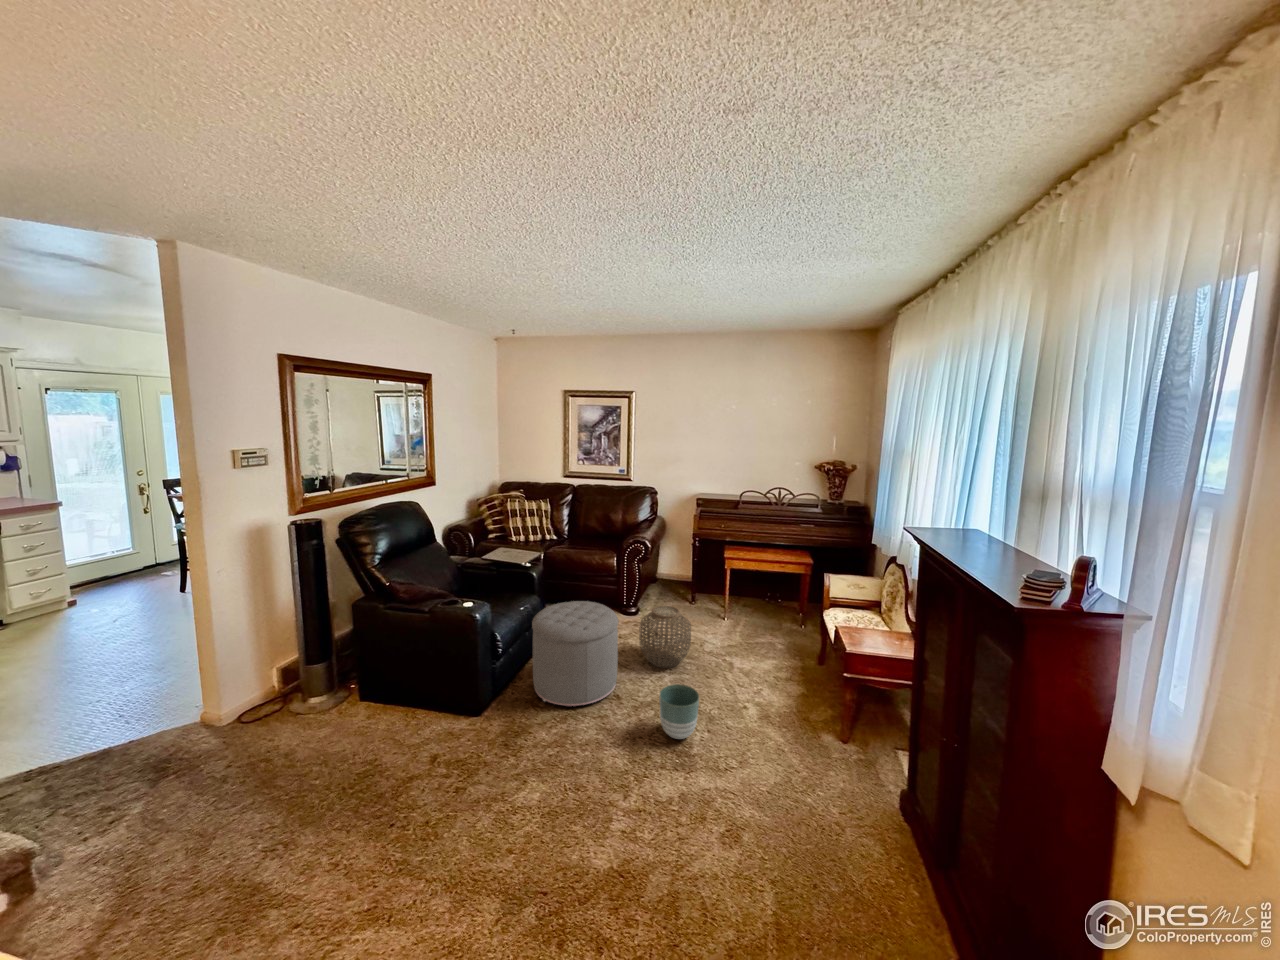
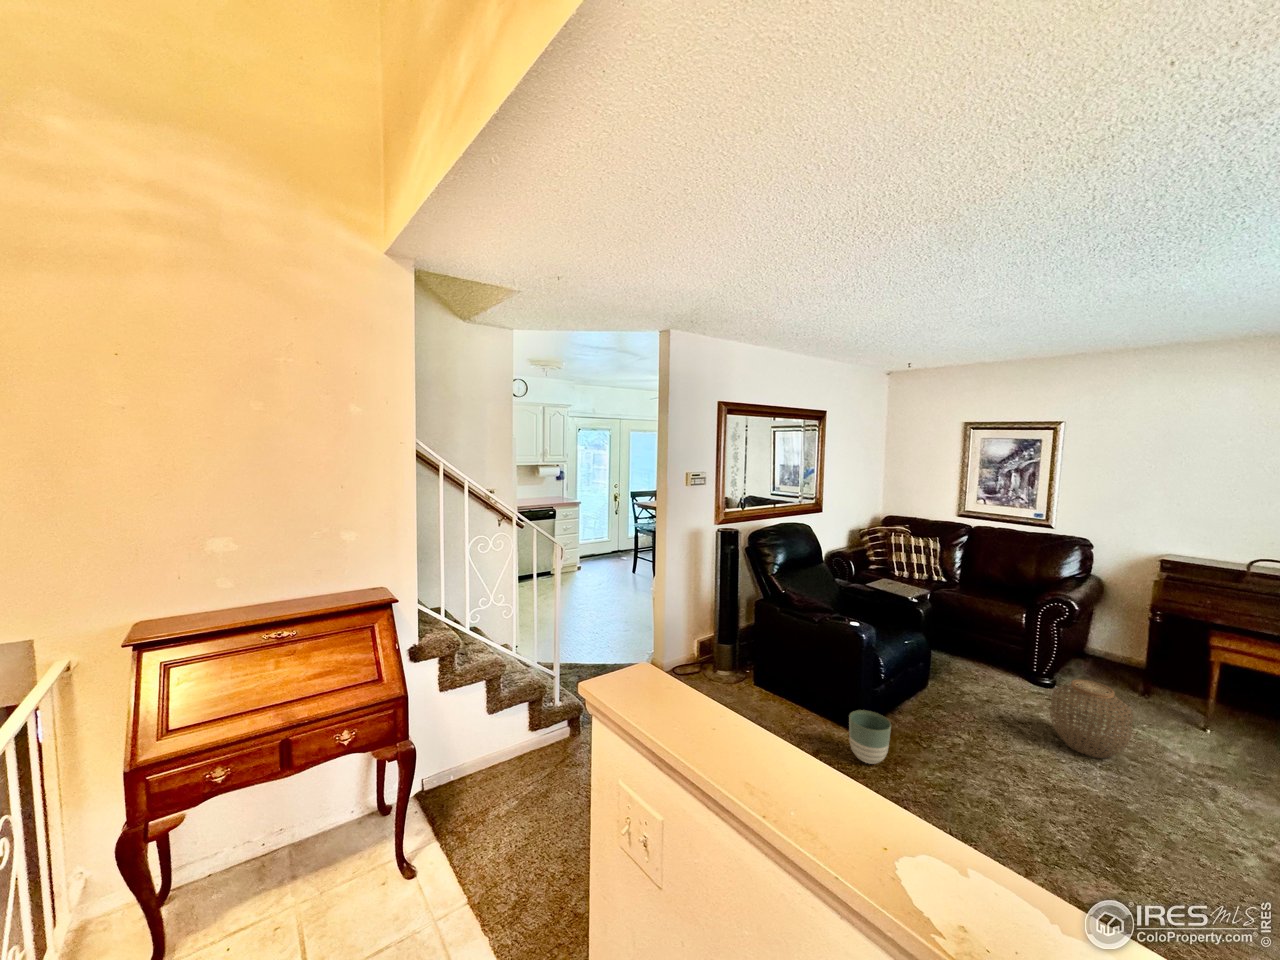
ottoman: present [532,601,619,706] -> none [914,645,1022,757]
planter: present [659,684,699,739] -> present [849,710,891,764]

